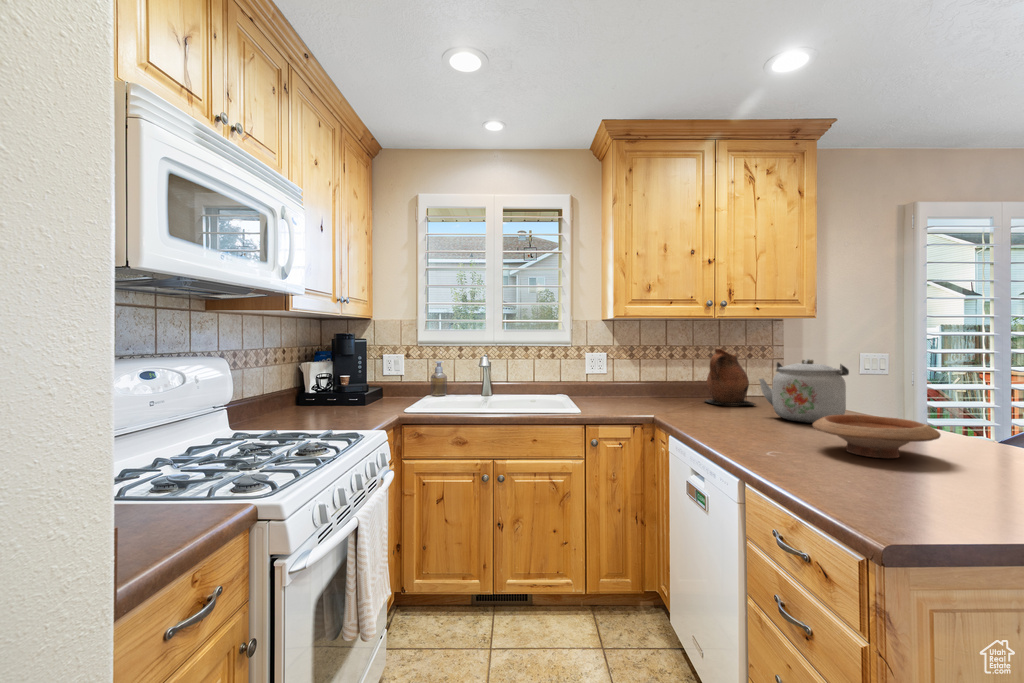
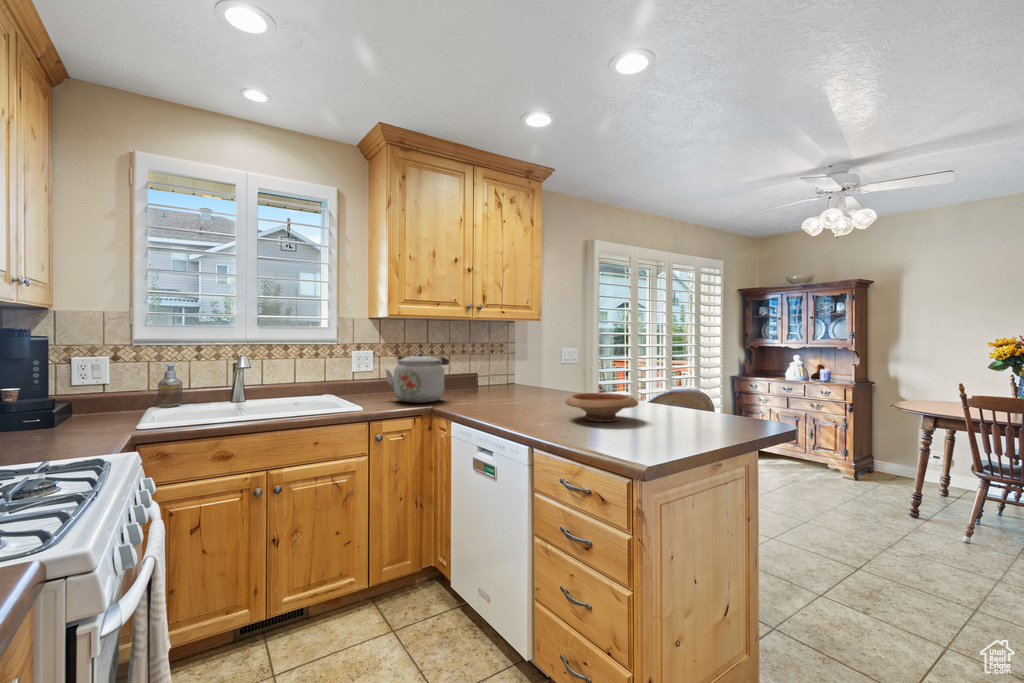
ceramic pitcher: present [705,349,755,405] -> none [459,346,503,393]
kettle: present [759,359,849,423] -> present [385,353,449,403]

